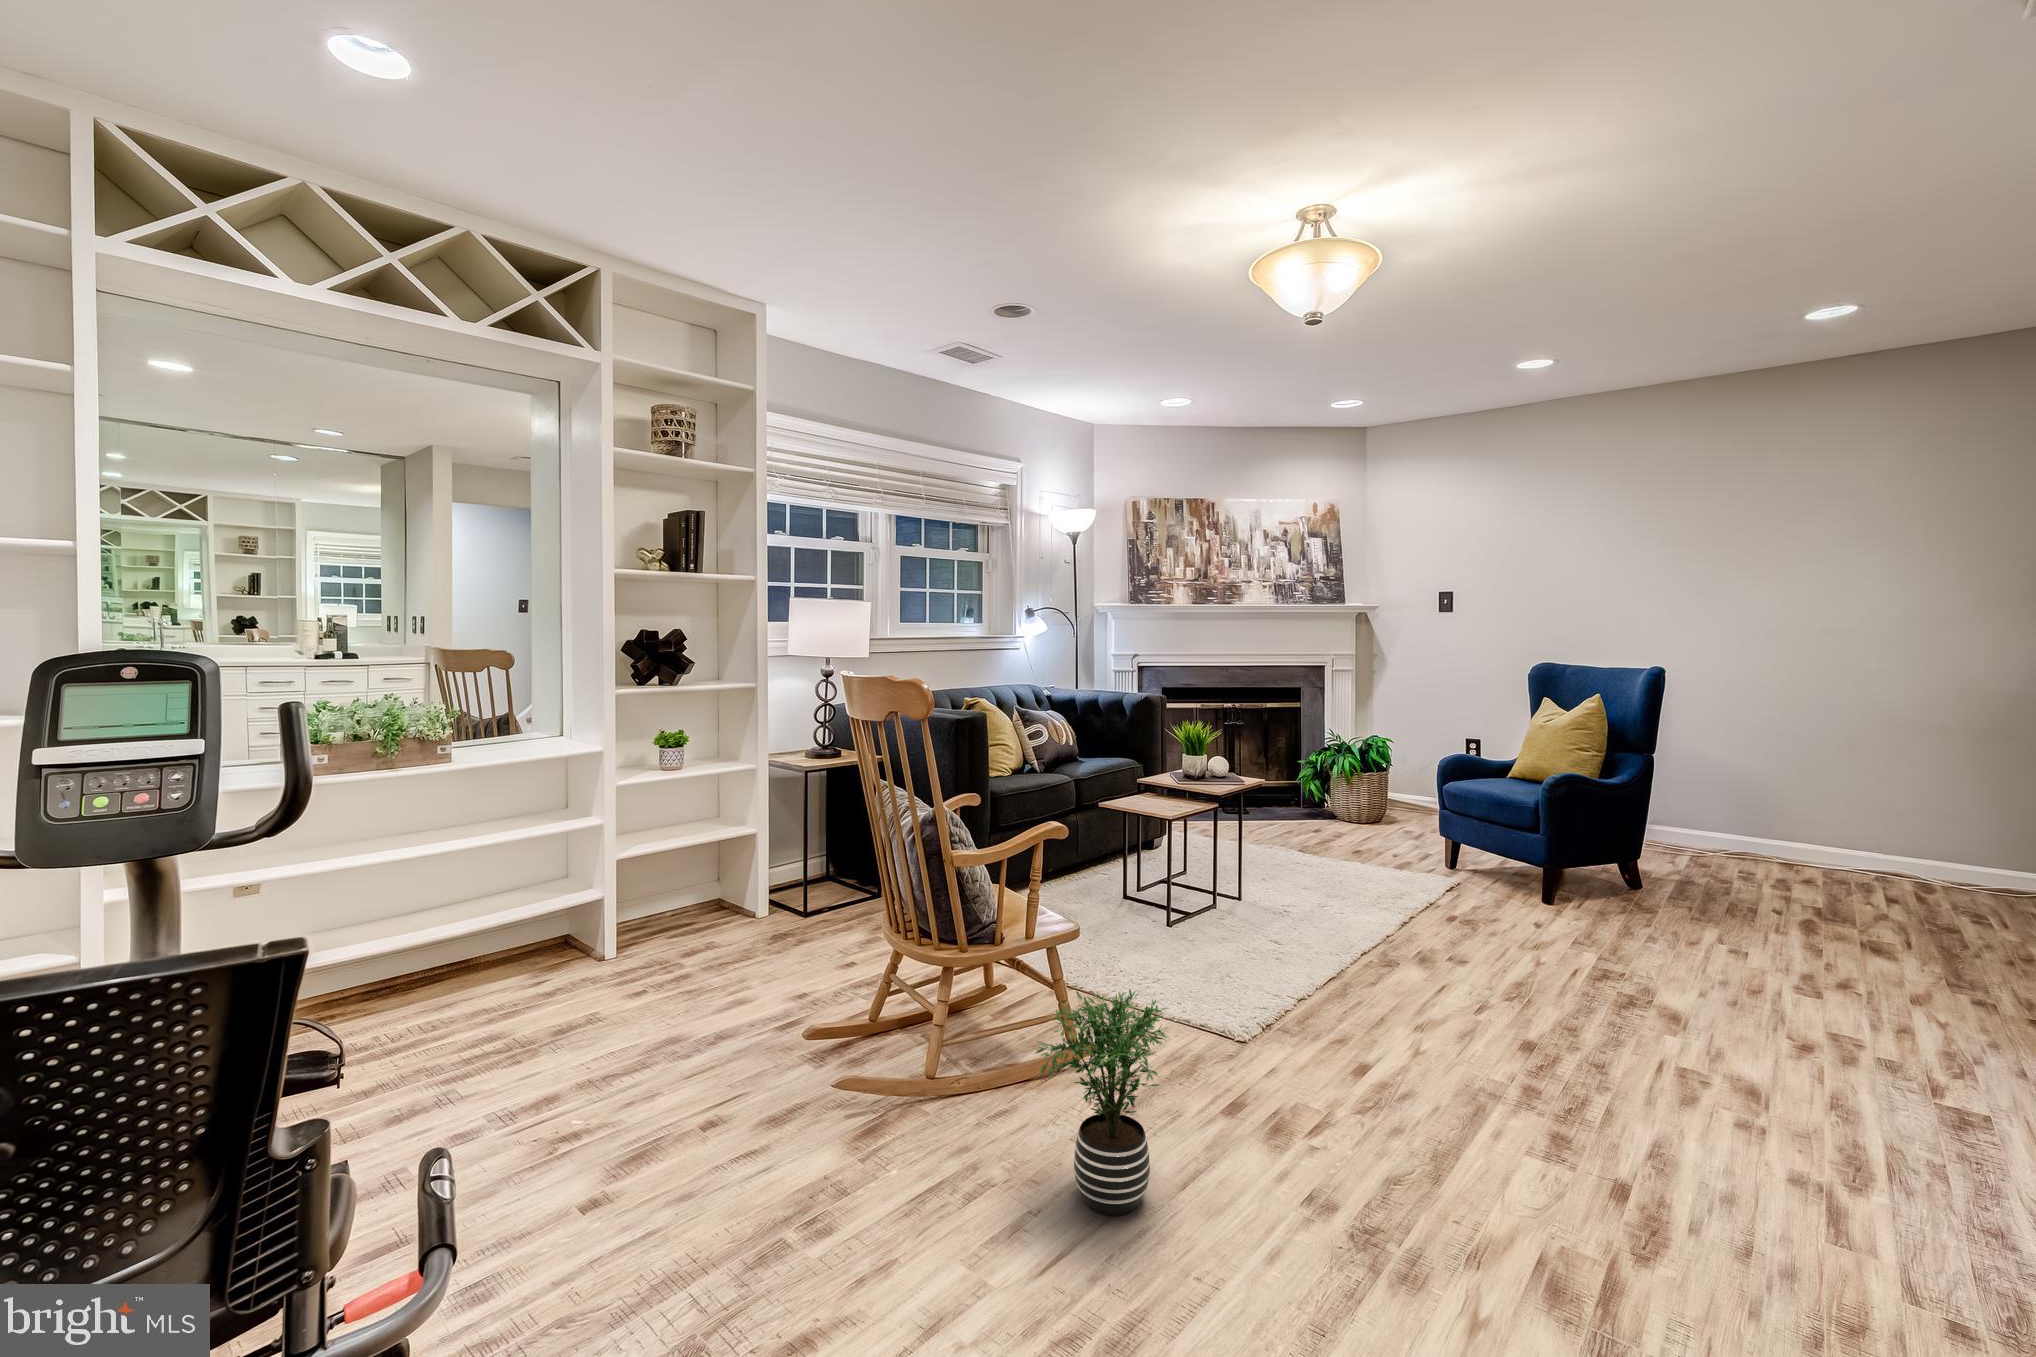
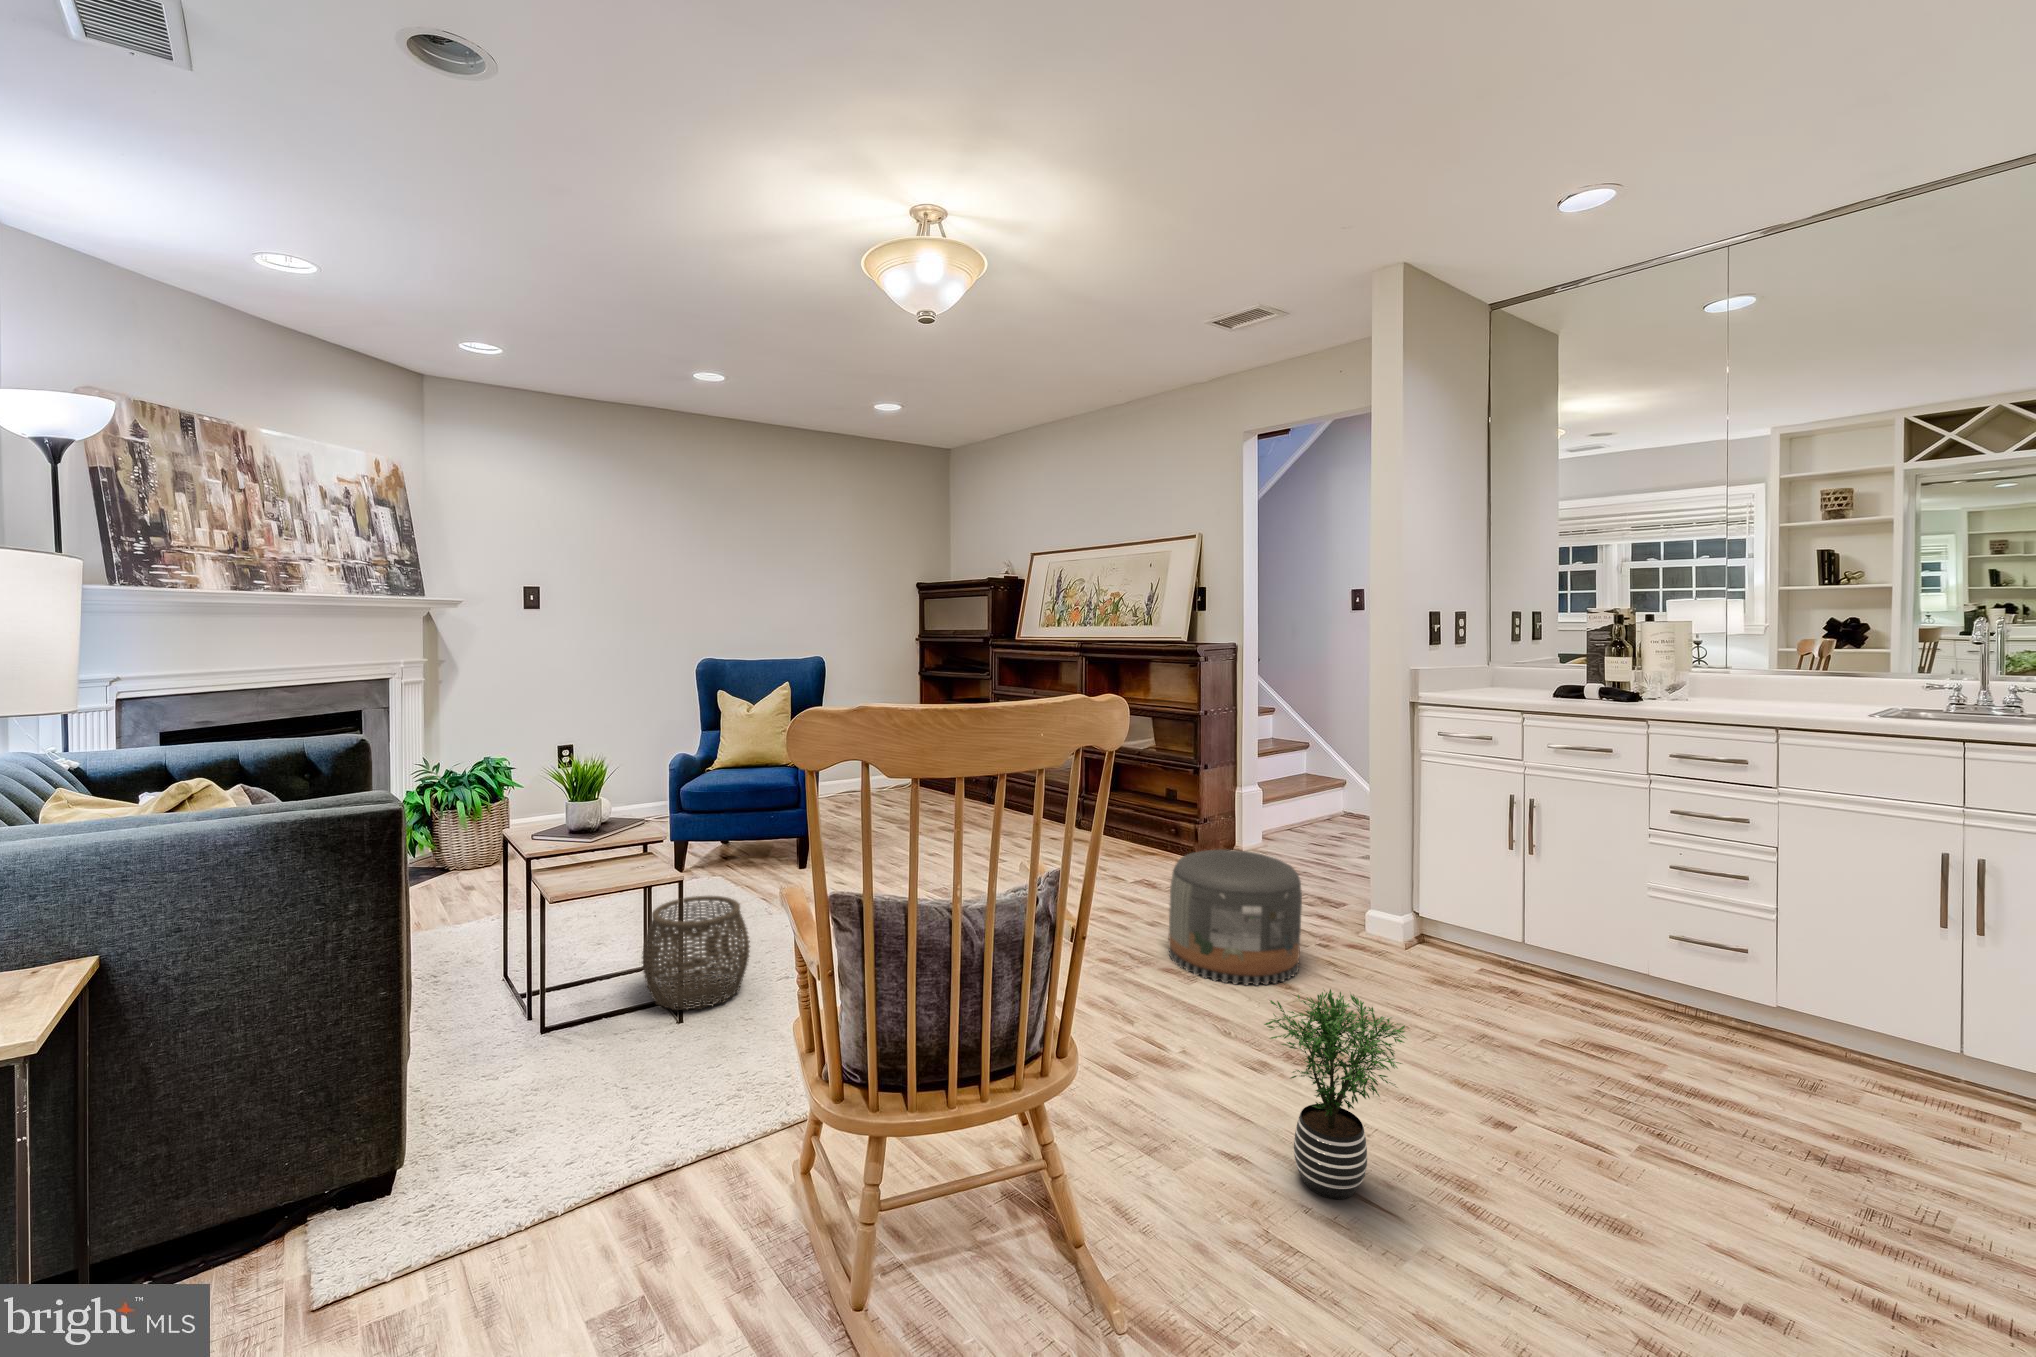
woven basket: none [1164,836,1248,922] -> present [642,896,750,1010]
pouf: none [1575,978,1859,1250] -> present [1169,850,1302,985]

